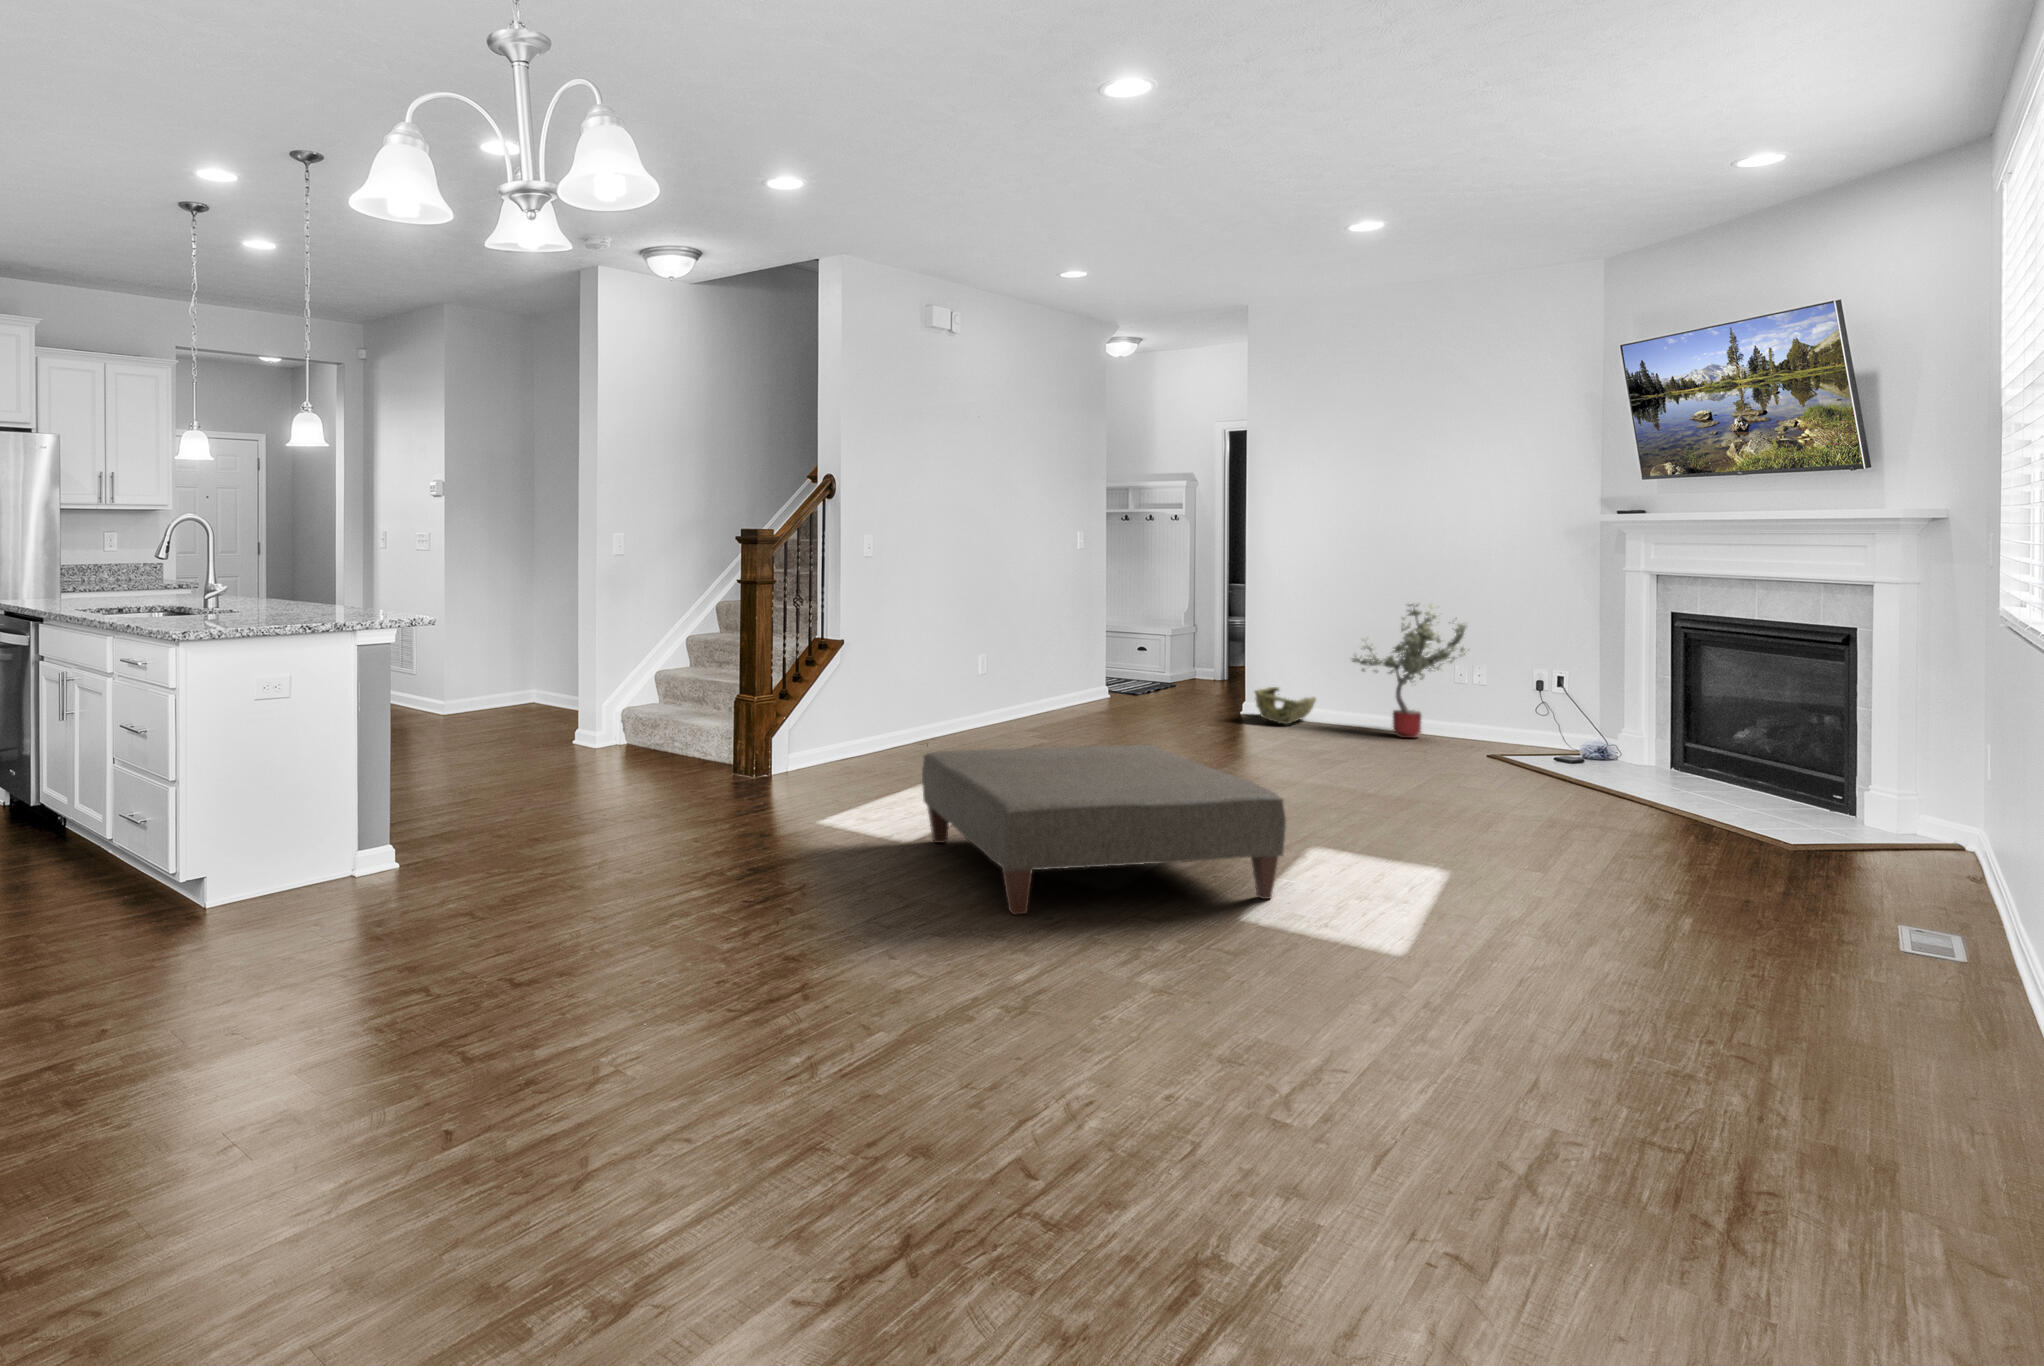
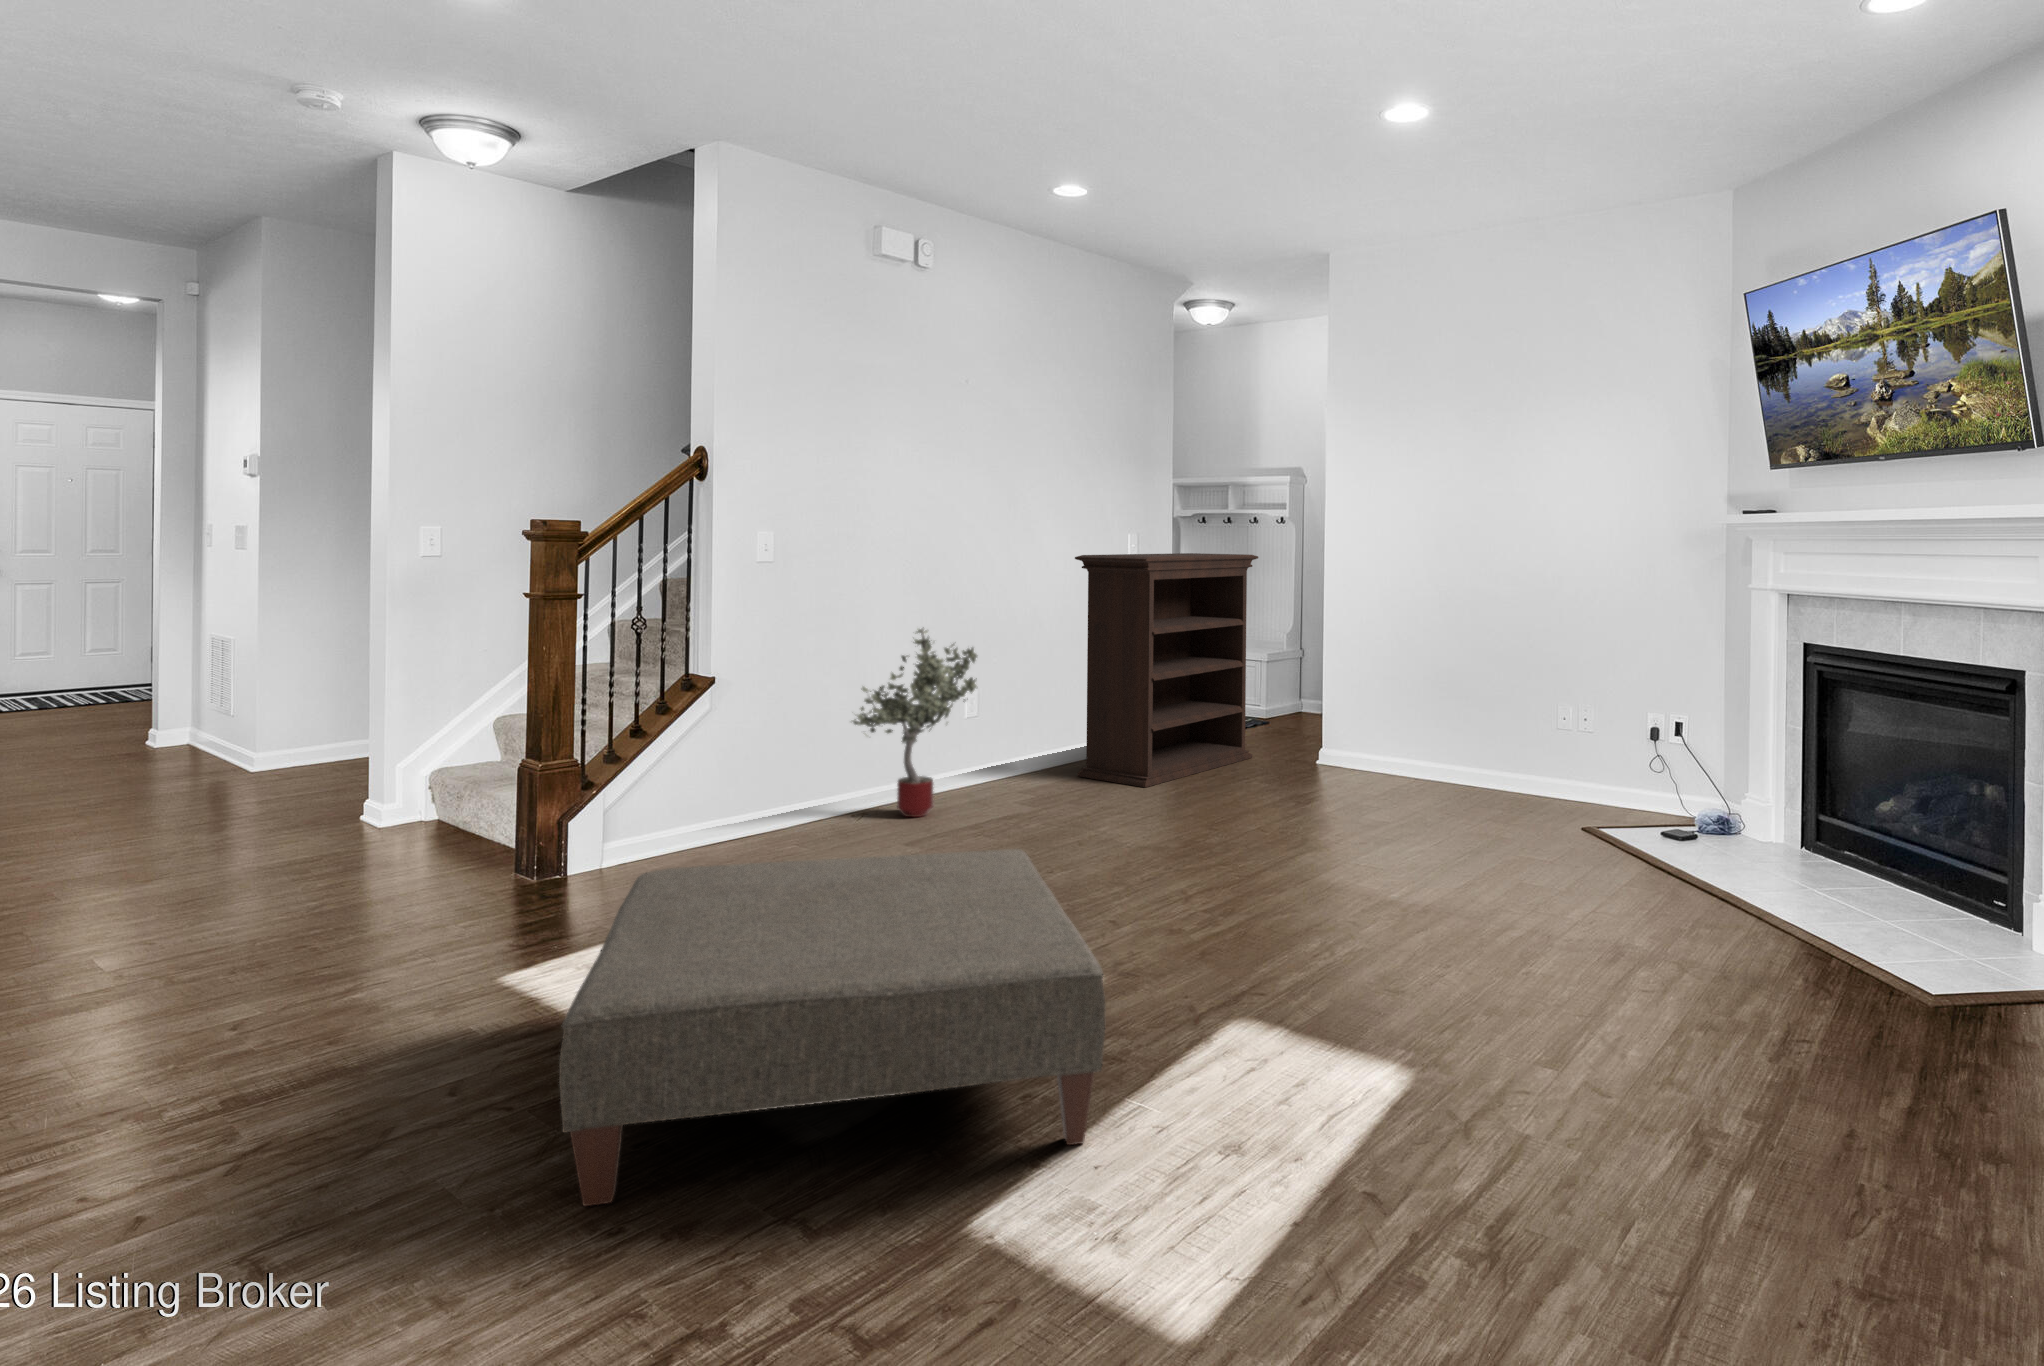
bookshelf: none [1059,547,1191,727] -> present [1075,553,1258,787]
potted tree: present [1352,603,1466,738] -> present [852,628,977,817]
woven basket: present [1255,687,1316,724] -> none [1319,731,1399,782]

